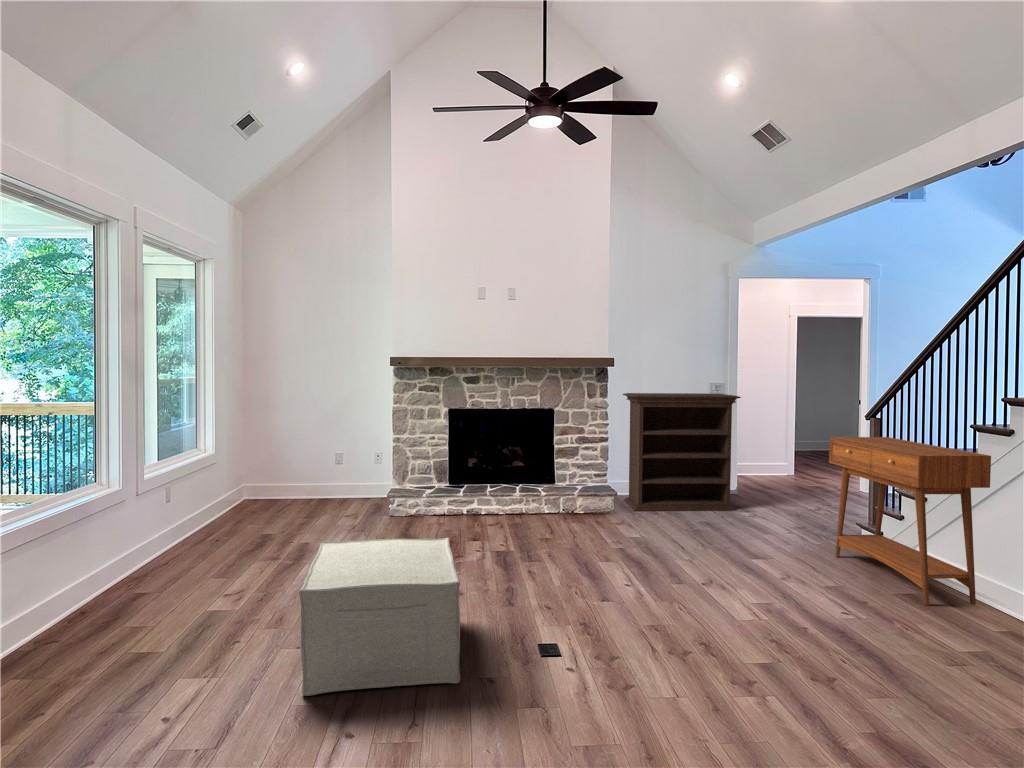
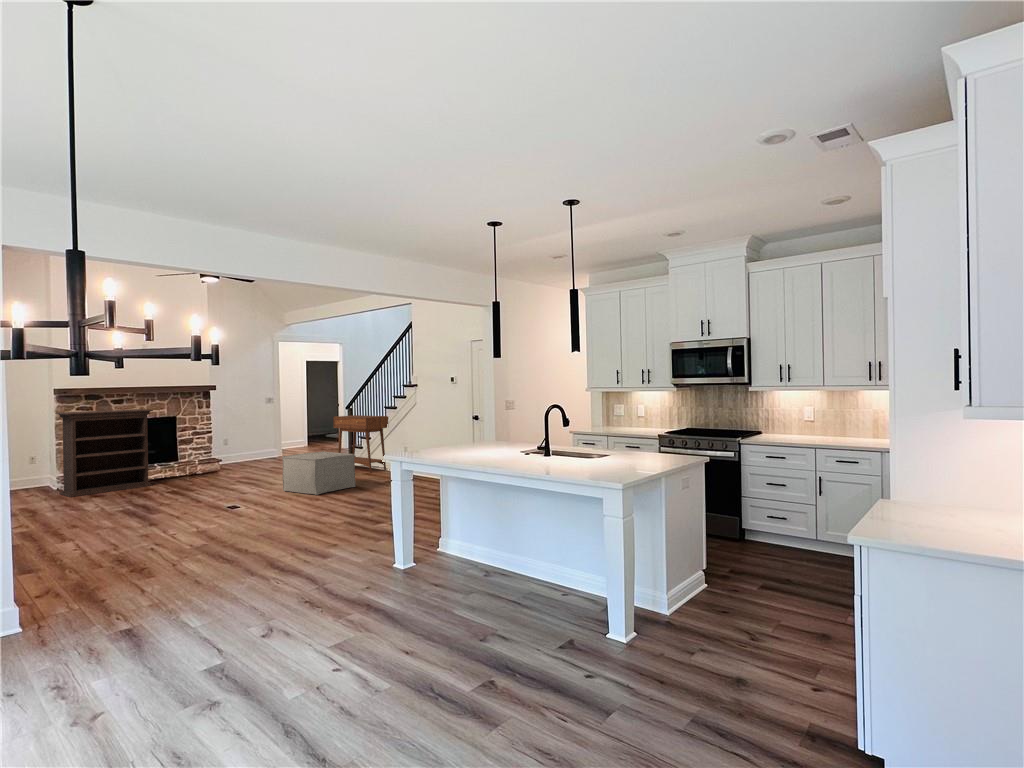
bookshelf: present [623,393,741,511] -> present [55,409,153,497]
ottoman: present [299,538,460,696] -> present [282,451,356,495]

